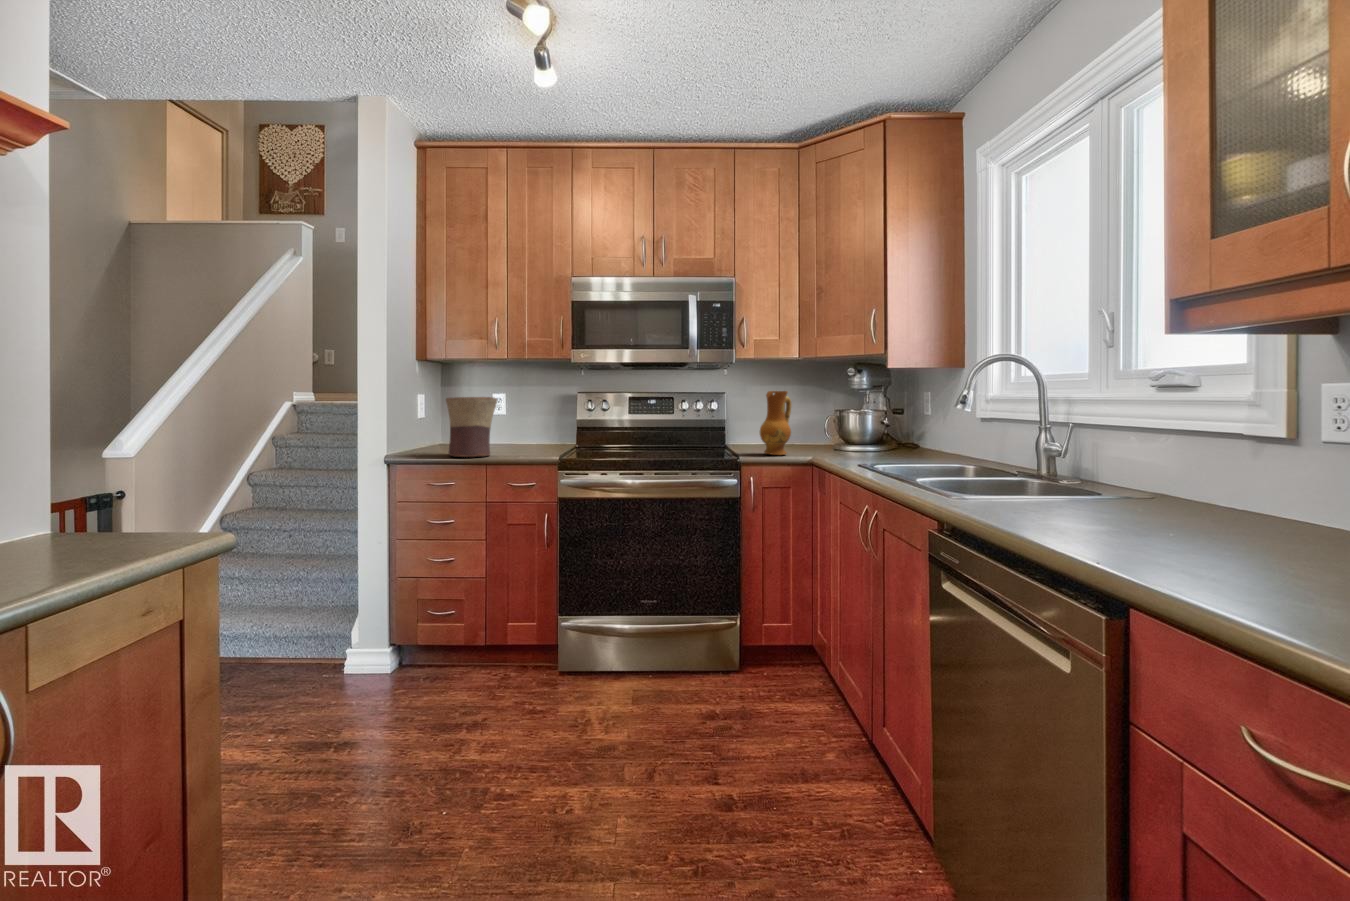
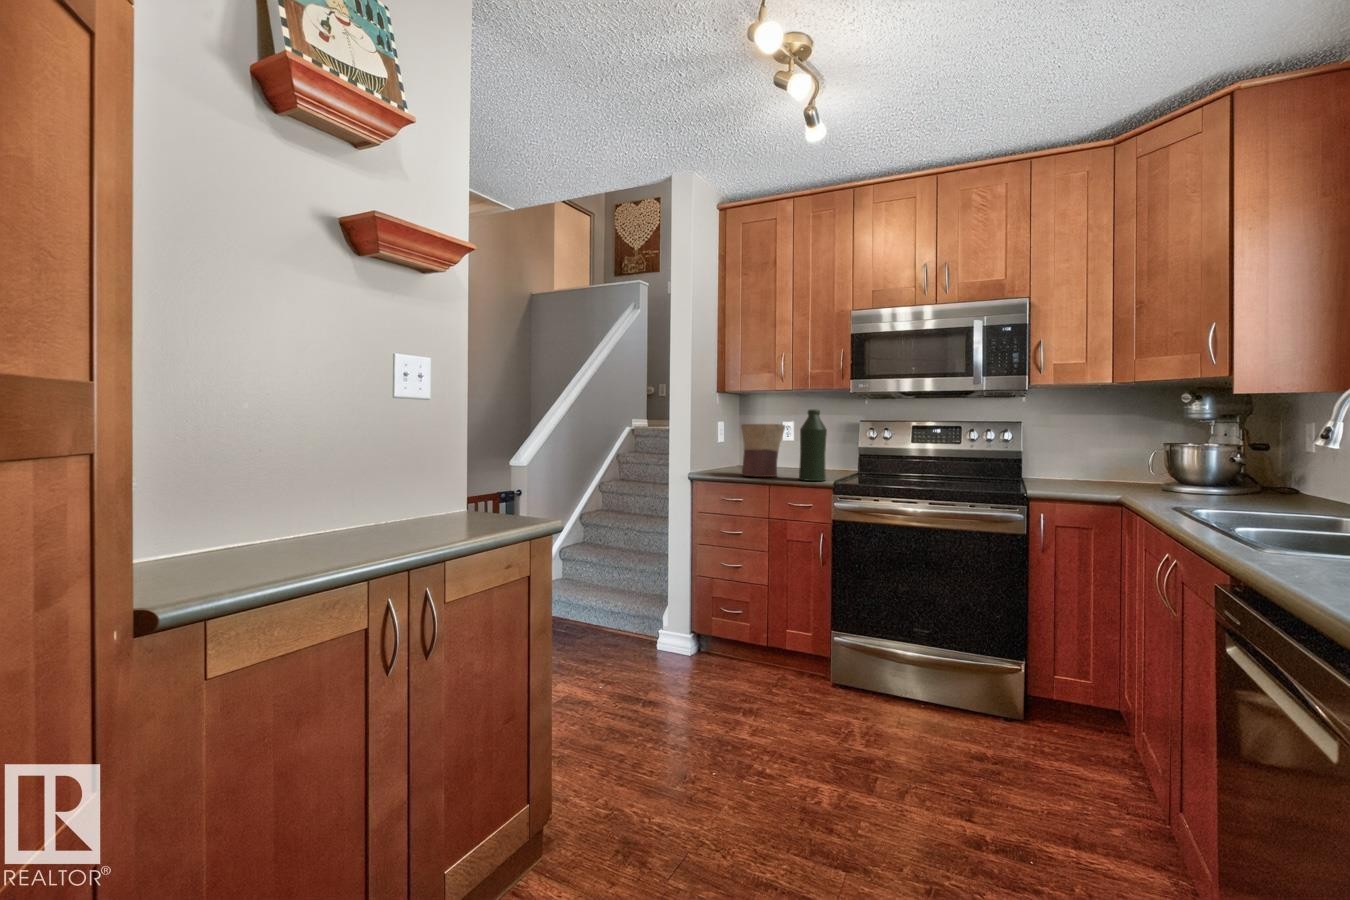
bottle: none [515,381,545,459] -> present [799,409,827,481]
ceramic jug: present [760,391,792,455] -> none [1056,420,1098,489]

